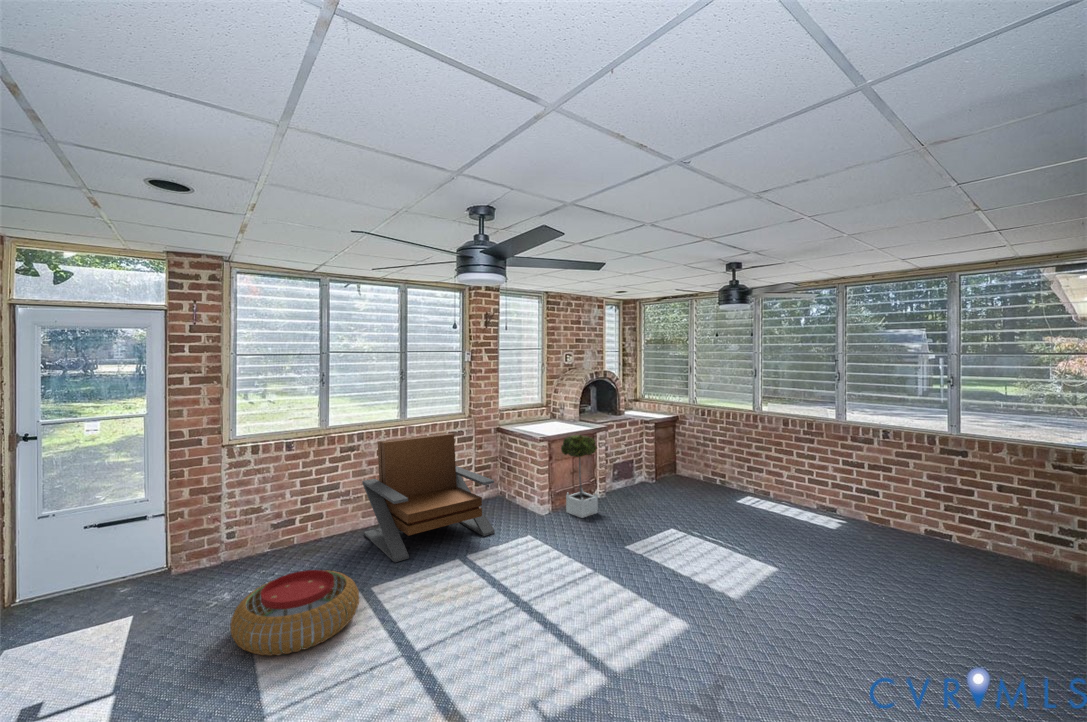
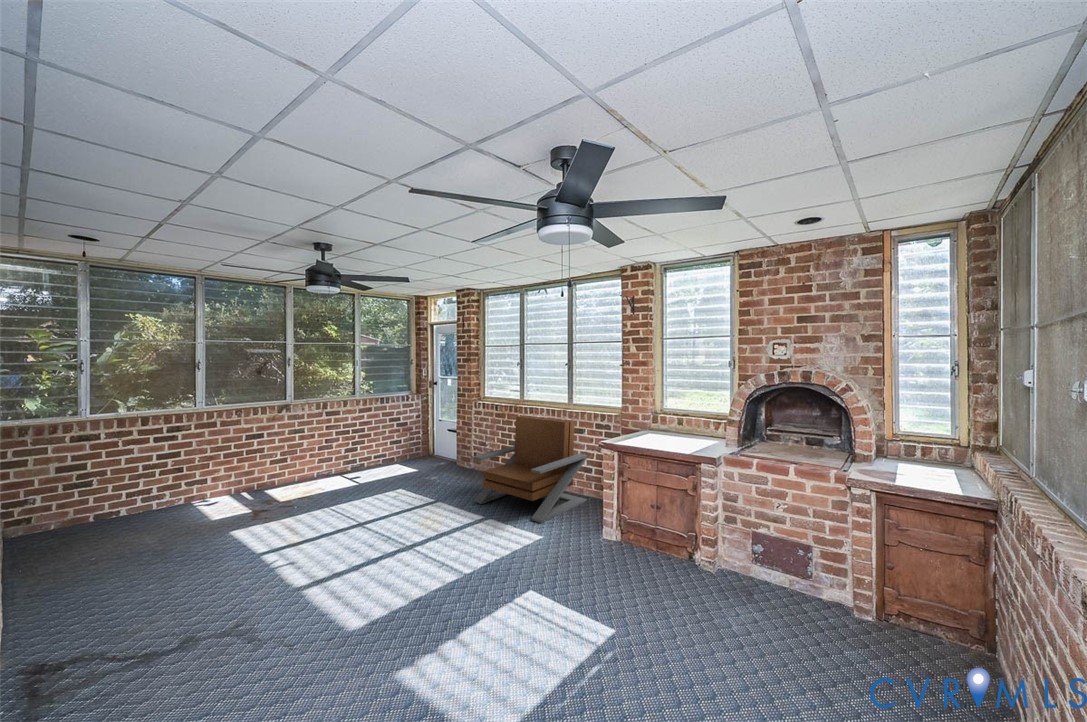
potted tree: present [561,435,598,518] -> none [599,451,648,570]
pouf: present [231,570,359,656] -> none [365,472,431,508]

